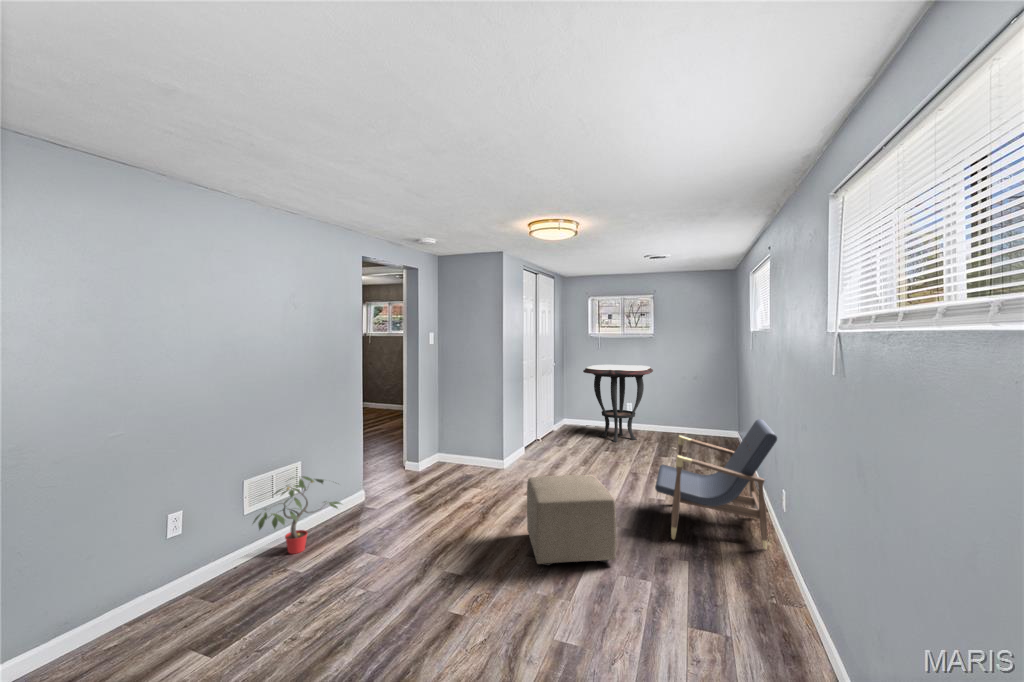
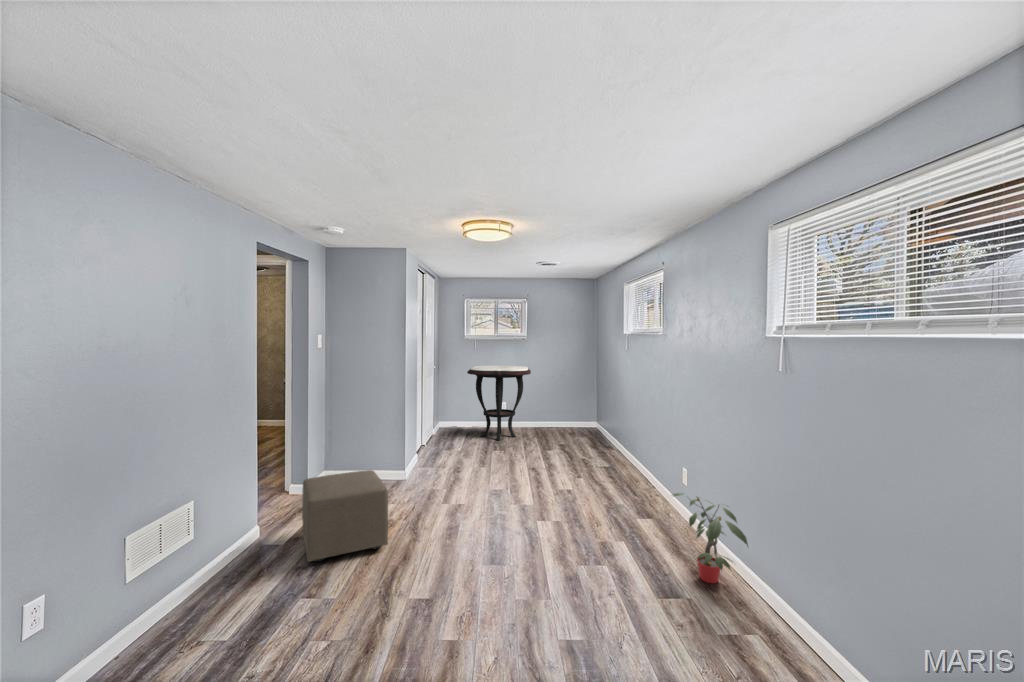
lounge chair: present [655,419,777,549] -> none [573,411,681,525]
ottoman: present [527,475,616,566] -> present [302,470,388,562]
potted plant: present [253,476,341,554] -> present [673,493,748,583]

